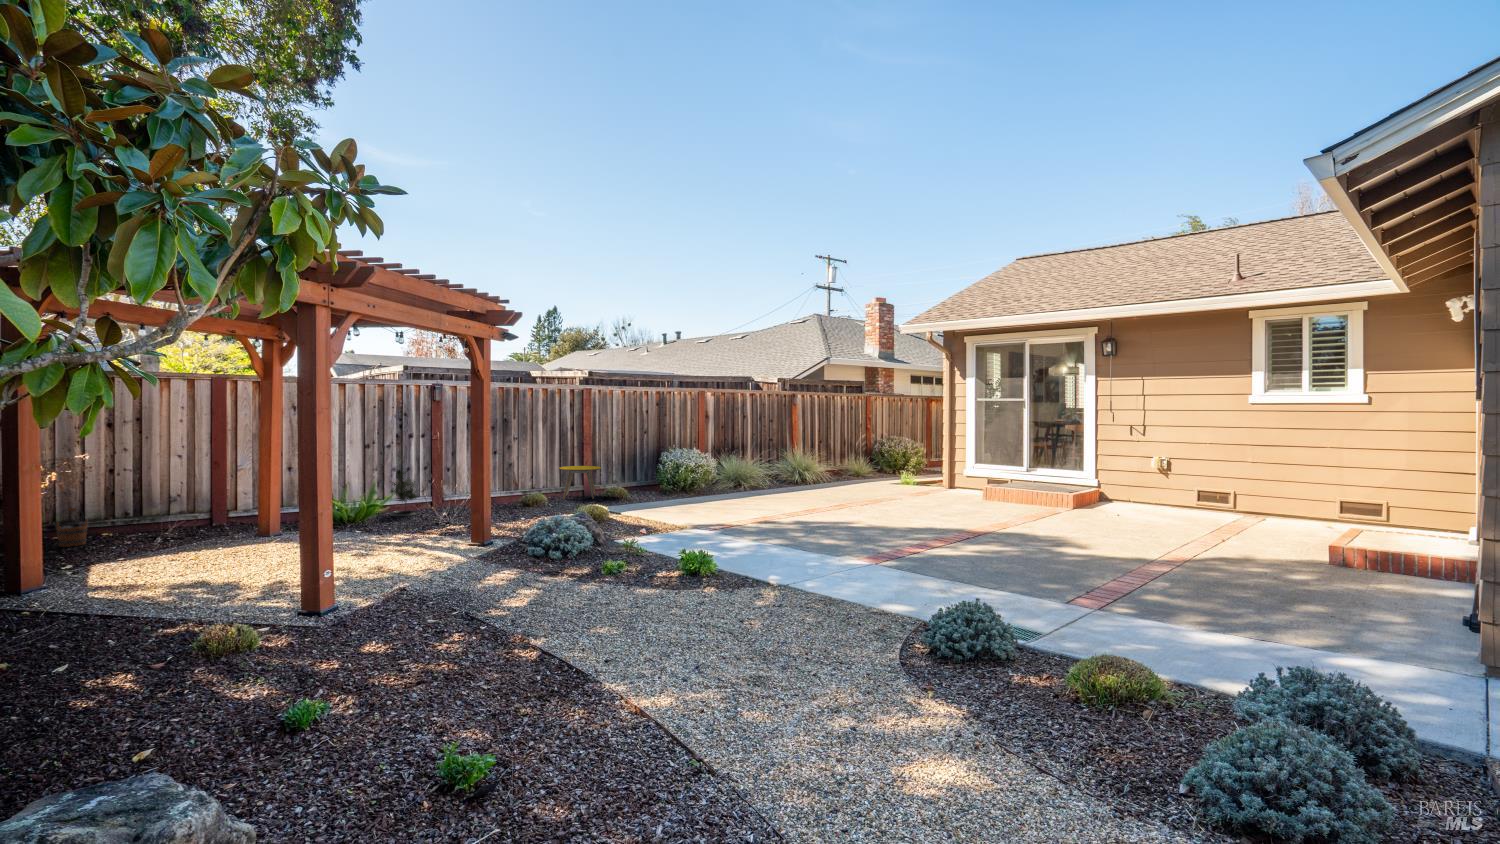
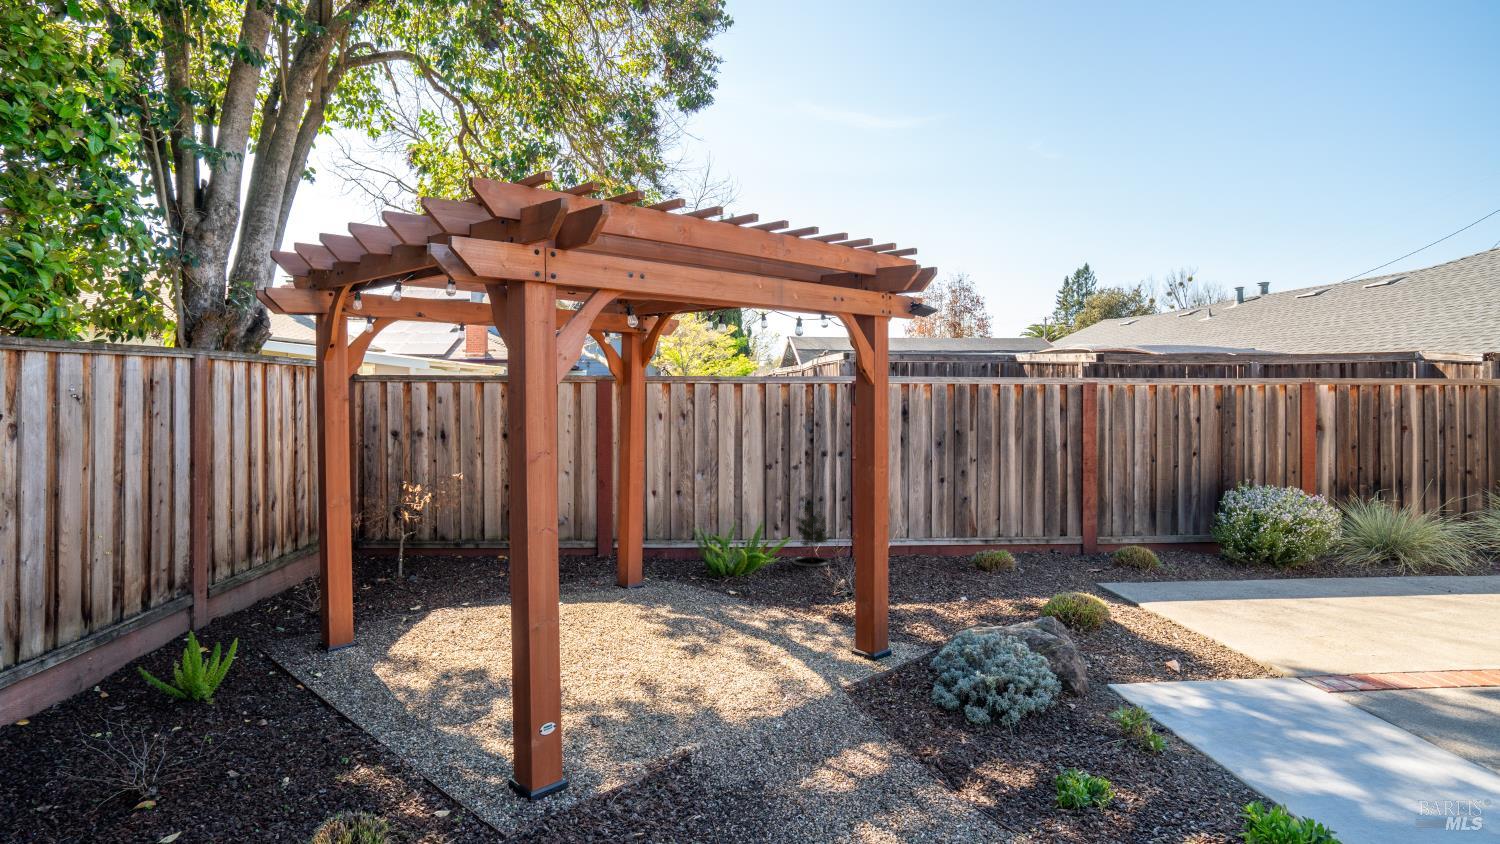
side table: present [559,466,601,499] -> none [1039,505,1110,564]
wooden bucket: present [56,508,88,547] -> none [456,527,484,570]

